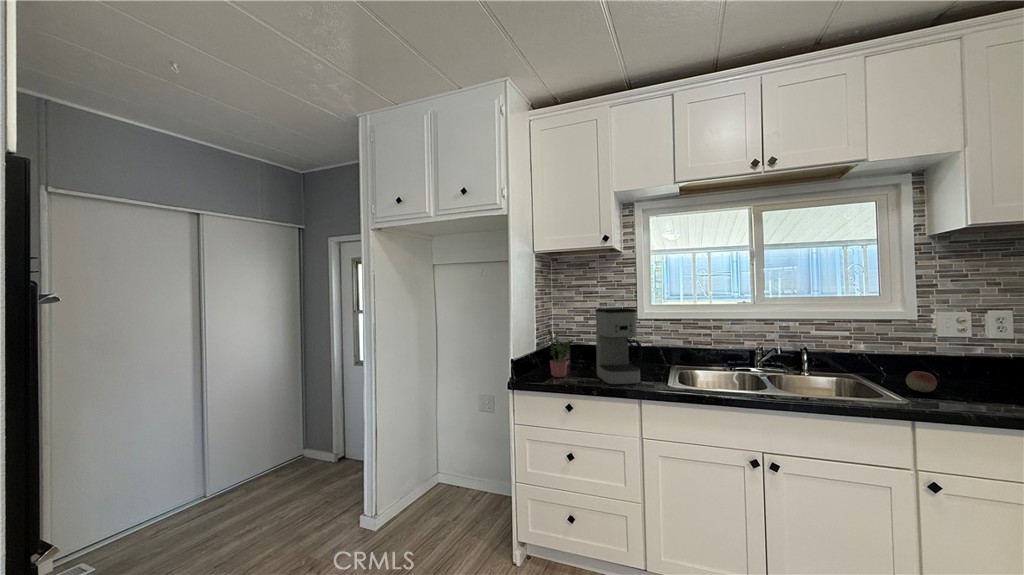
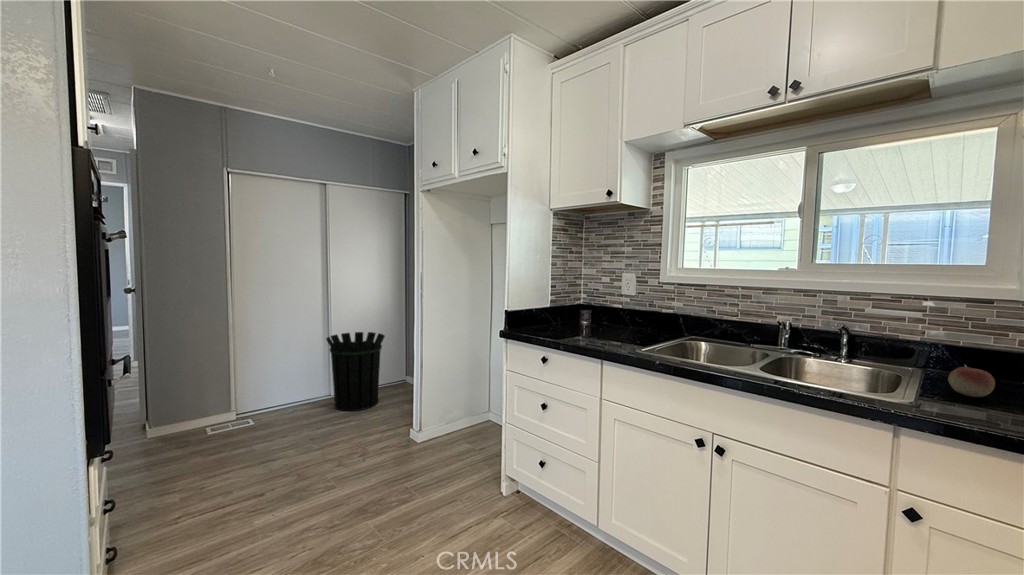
coffee maker: present [595,308,642,385] -> none [584,267,630,345]
potted plant: present [548,330,573,377] -> none [549,285,576,333]
waste bin: none [210,400,295,514] -> present [326,332,385,411]

